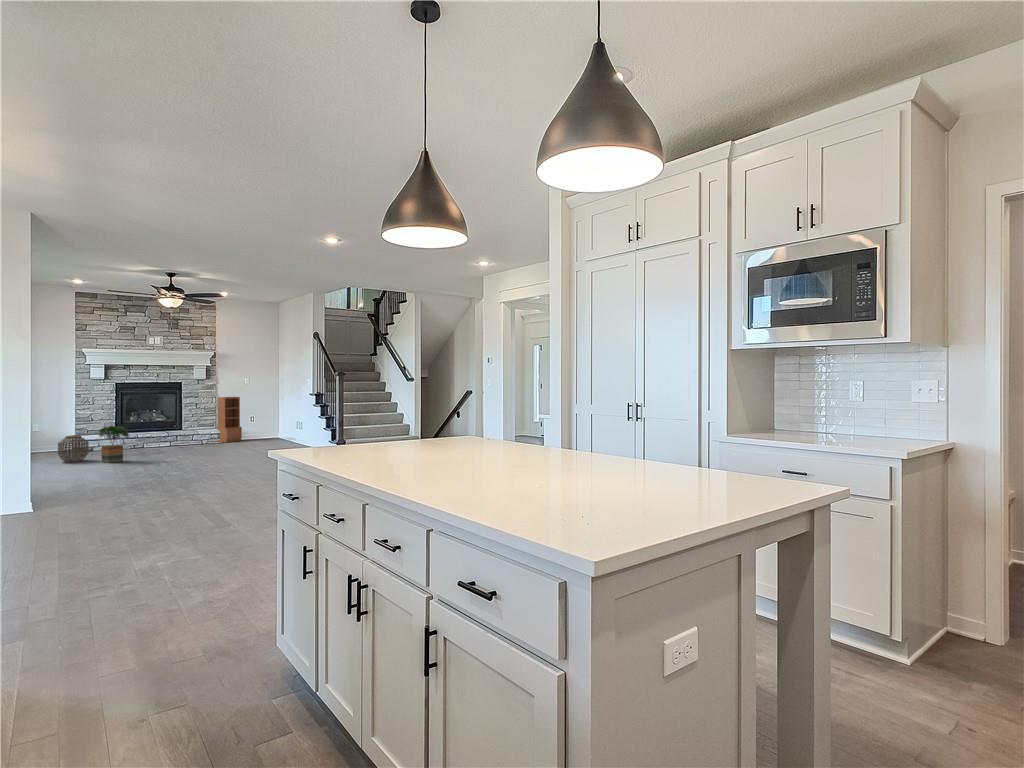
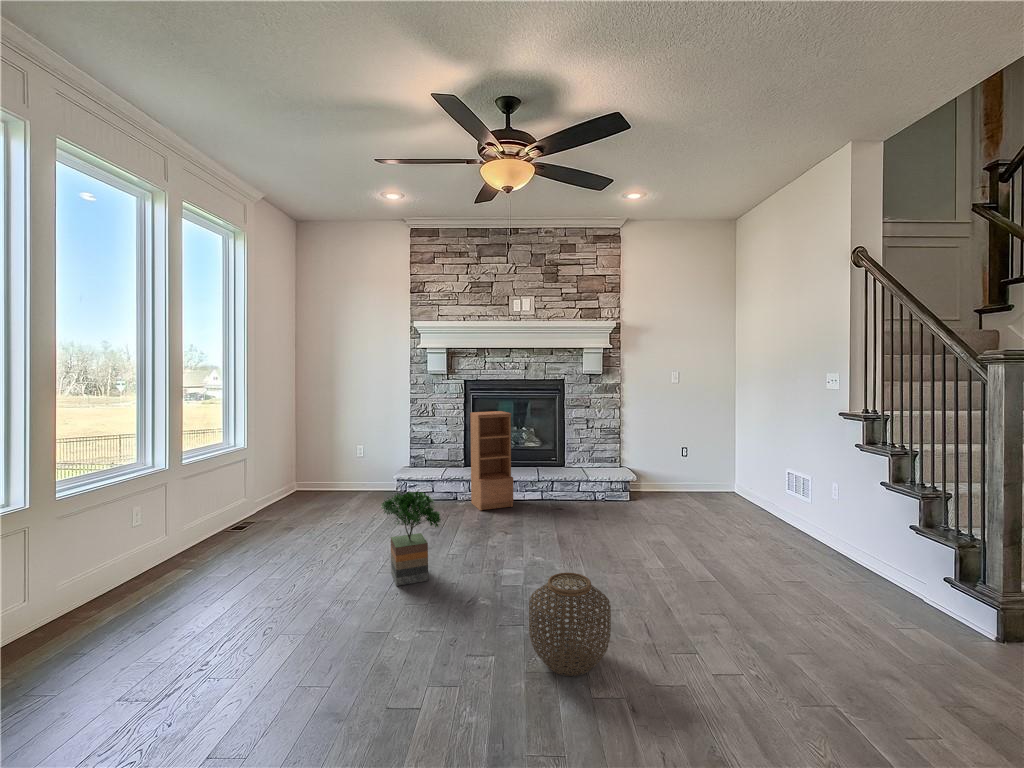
bookcase: present [217,397,242,442] -> present [470,411,513,511]
woven basket: present [58,435,89,462] -> present [529,573,611,676]

